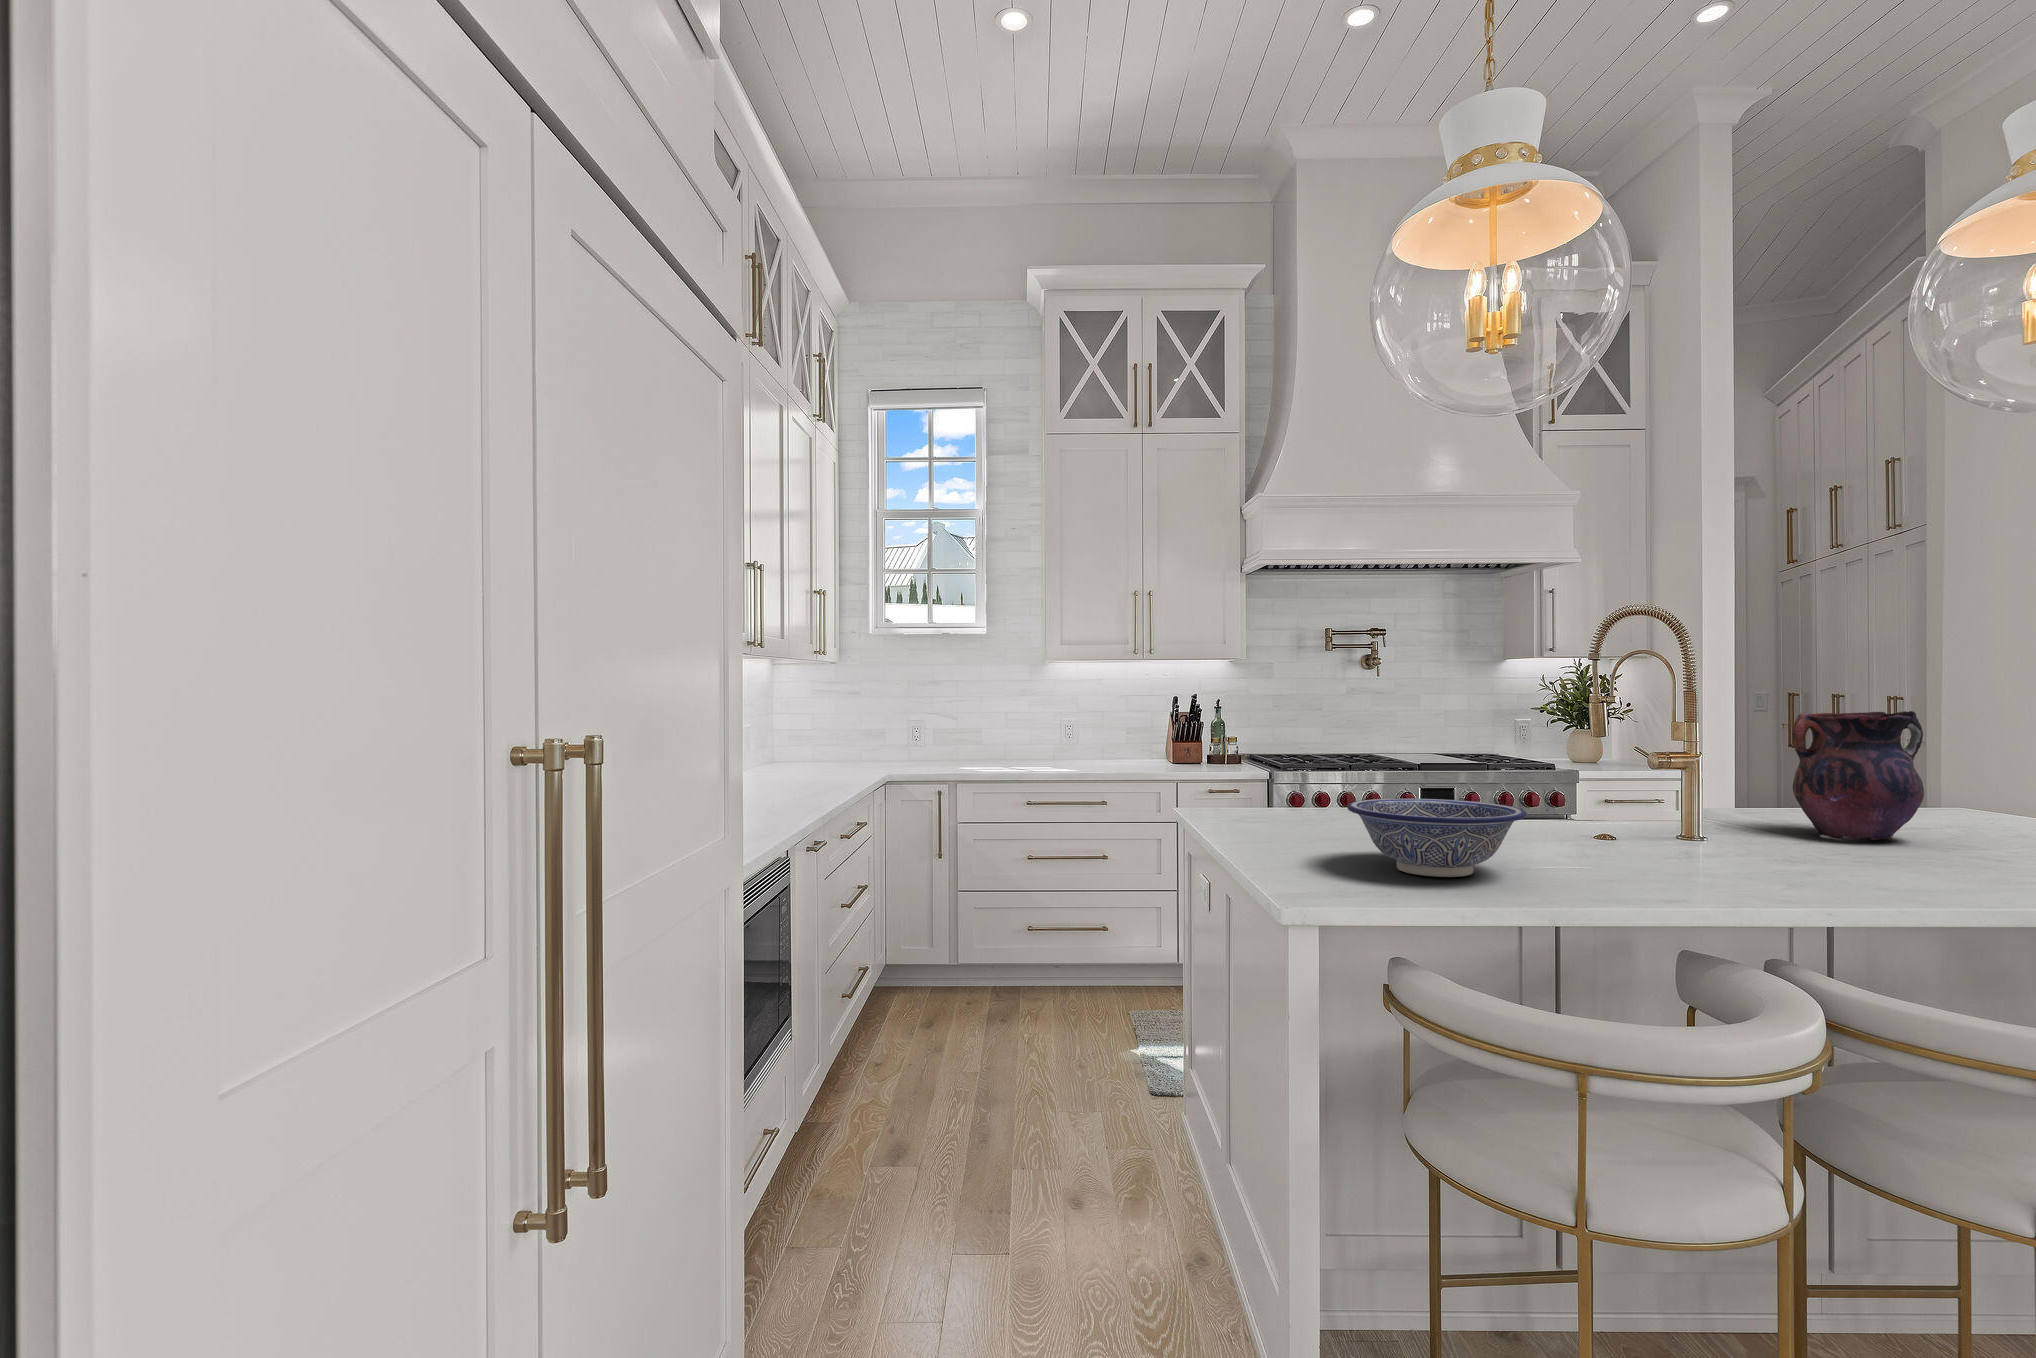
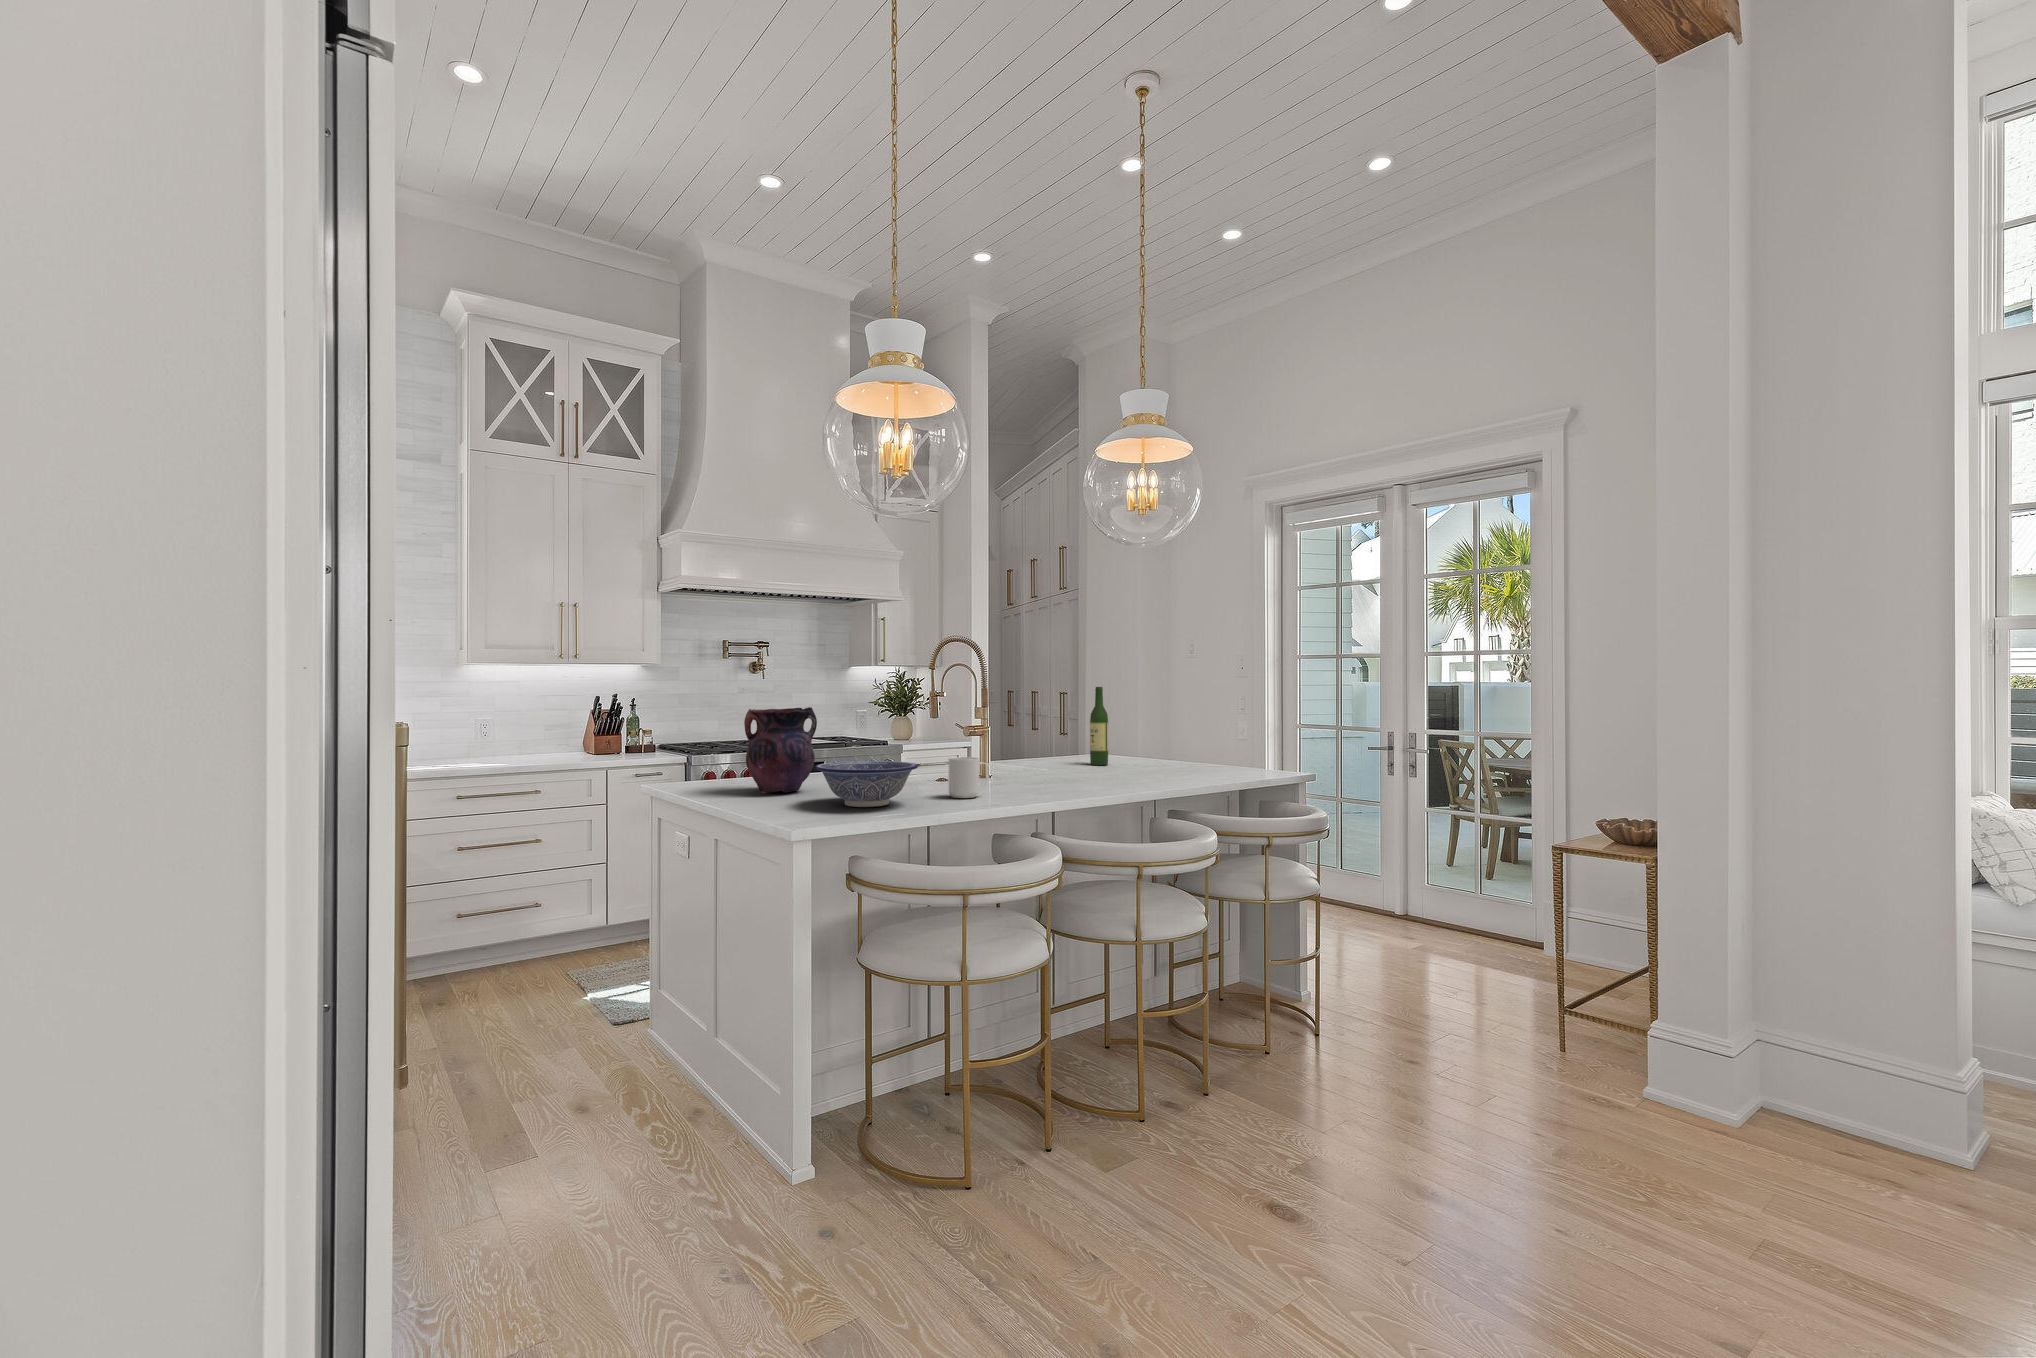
wine bottle: none [1936,683,1983,830] -> present [1090,687,1108,765]
vase: present [1793,711,1924,840] -> present [744,707,817,793]
mug: none [1594,803,1679,877] -> present [949,757,989,798]

